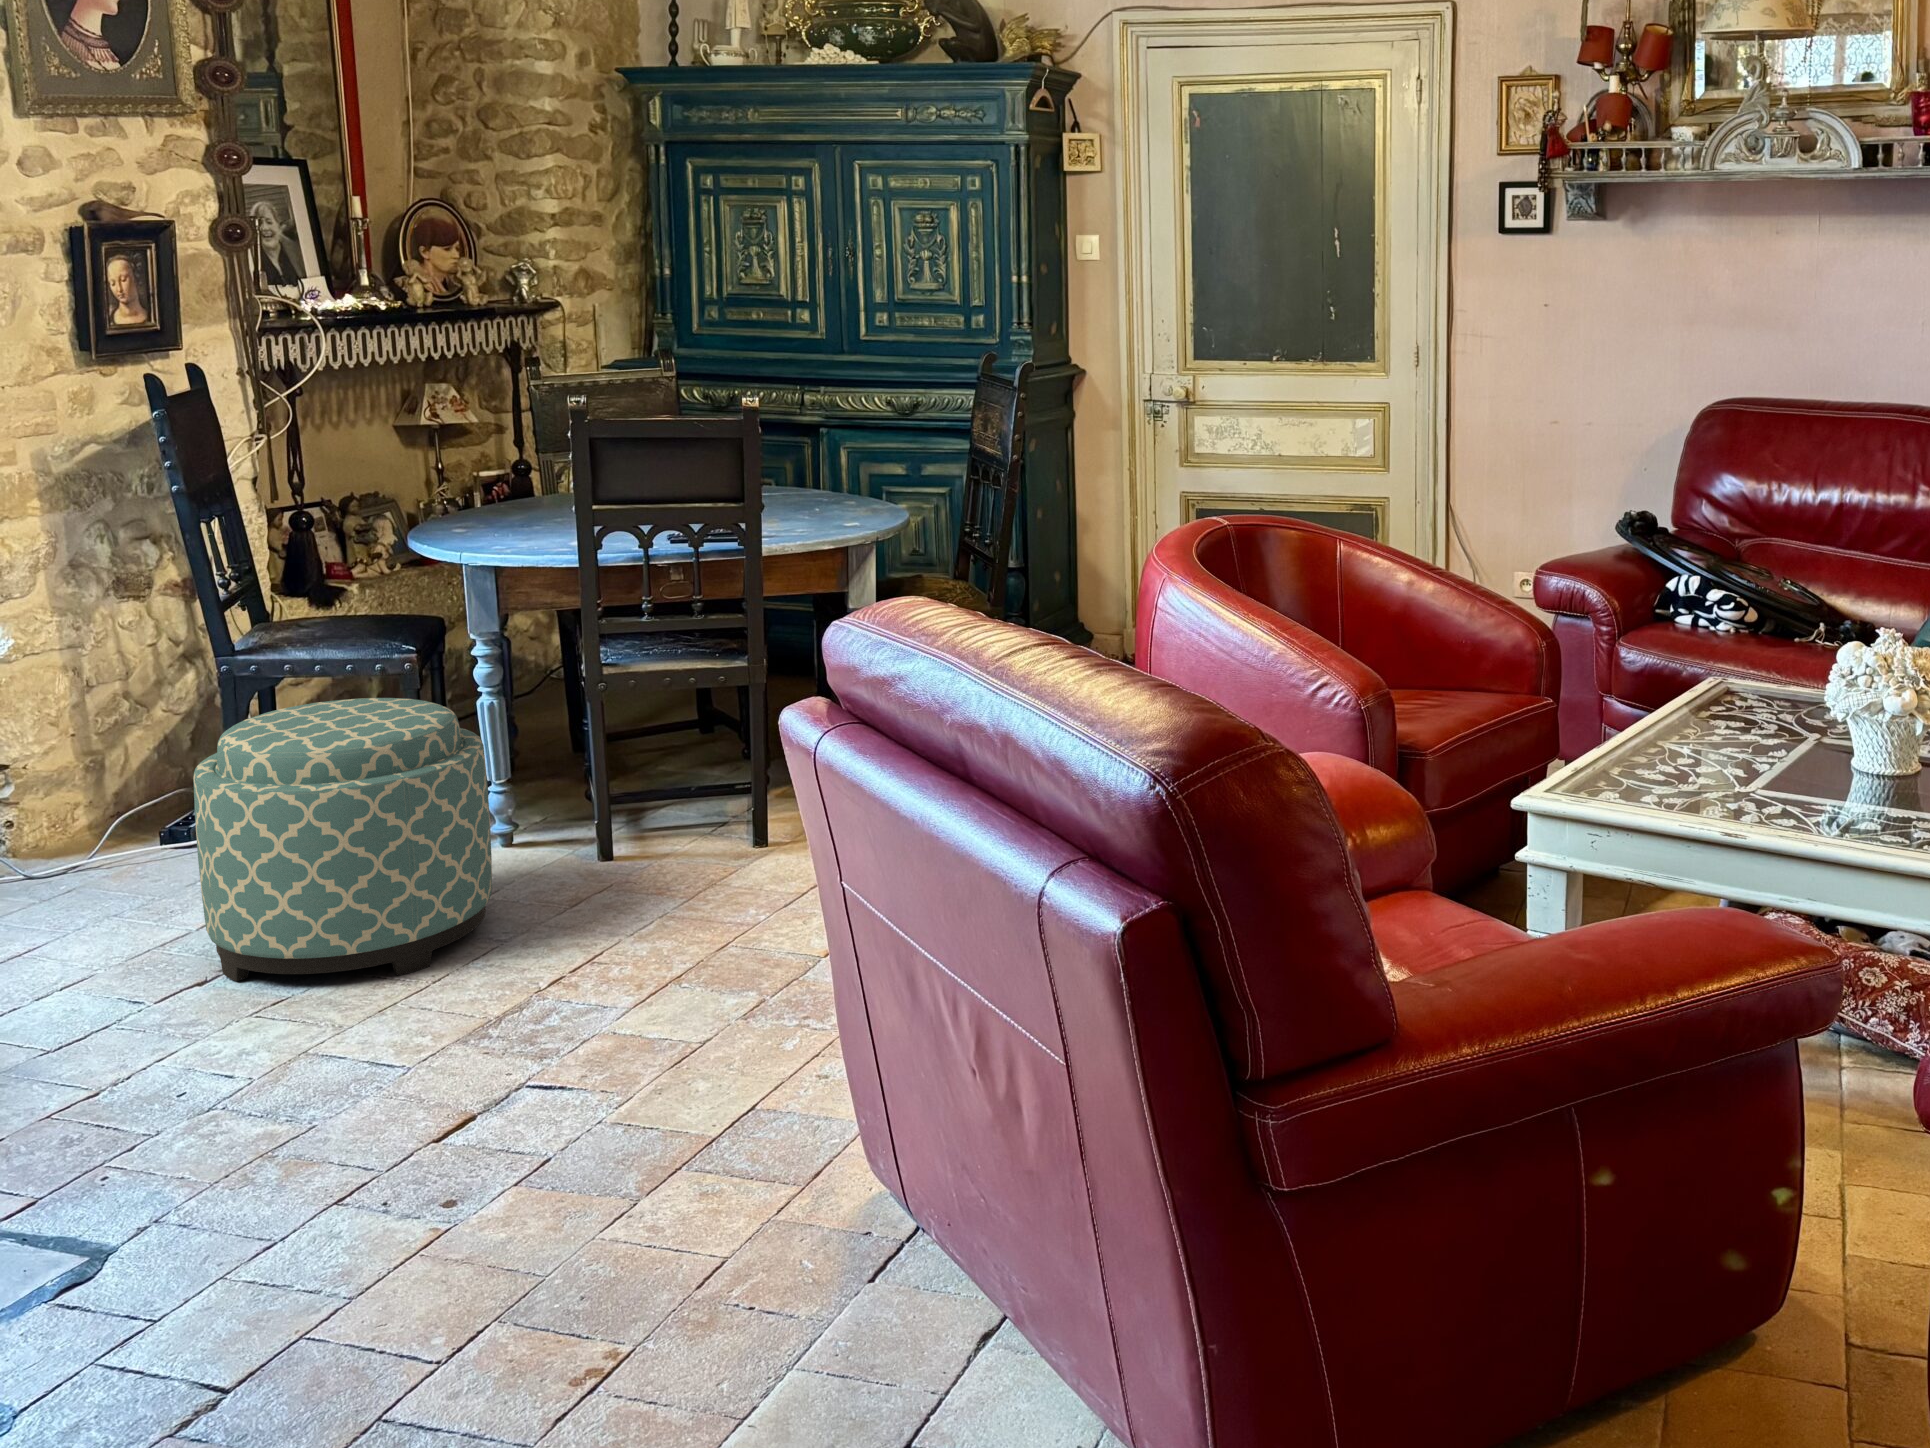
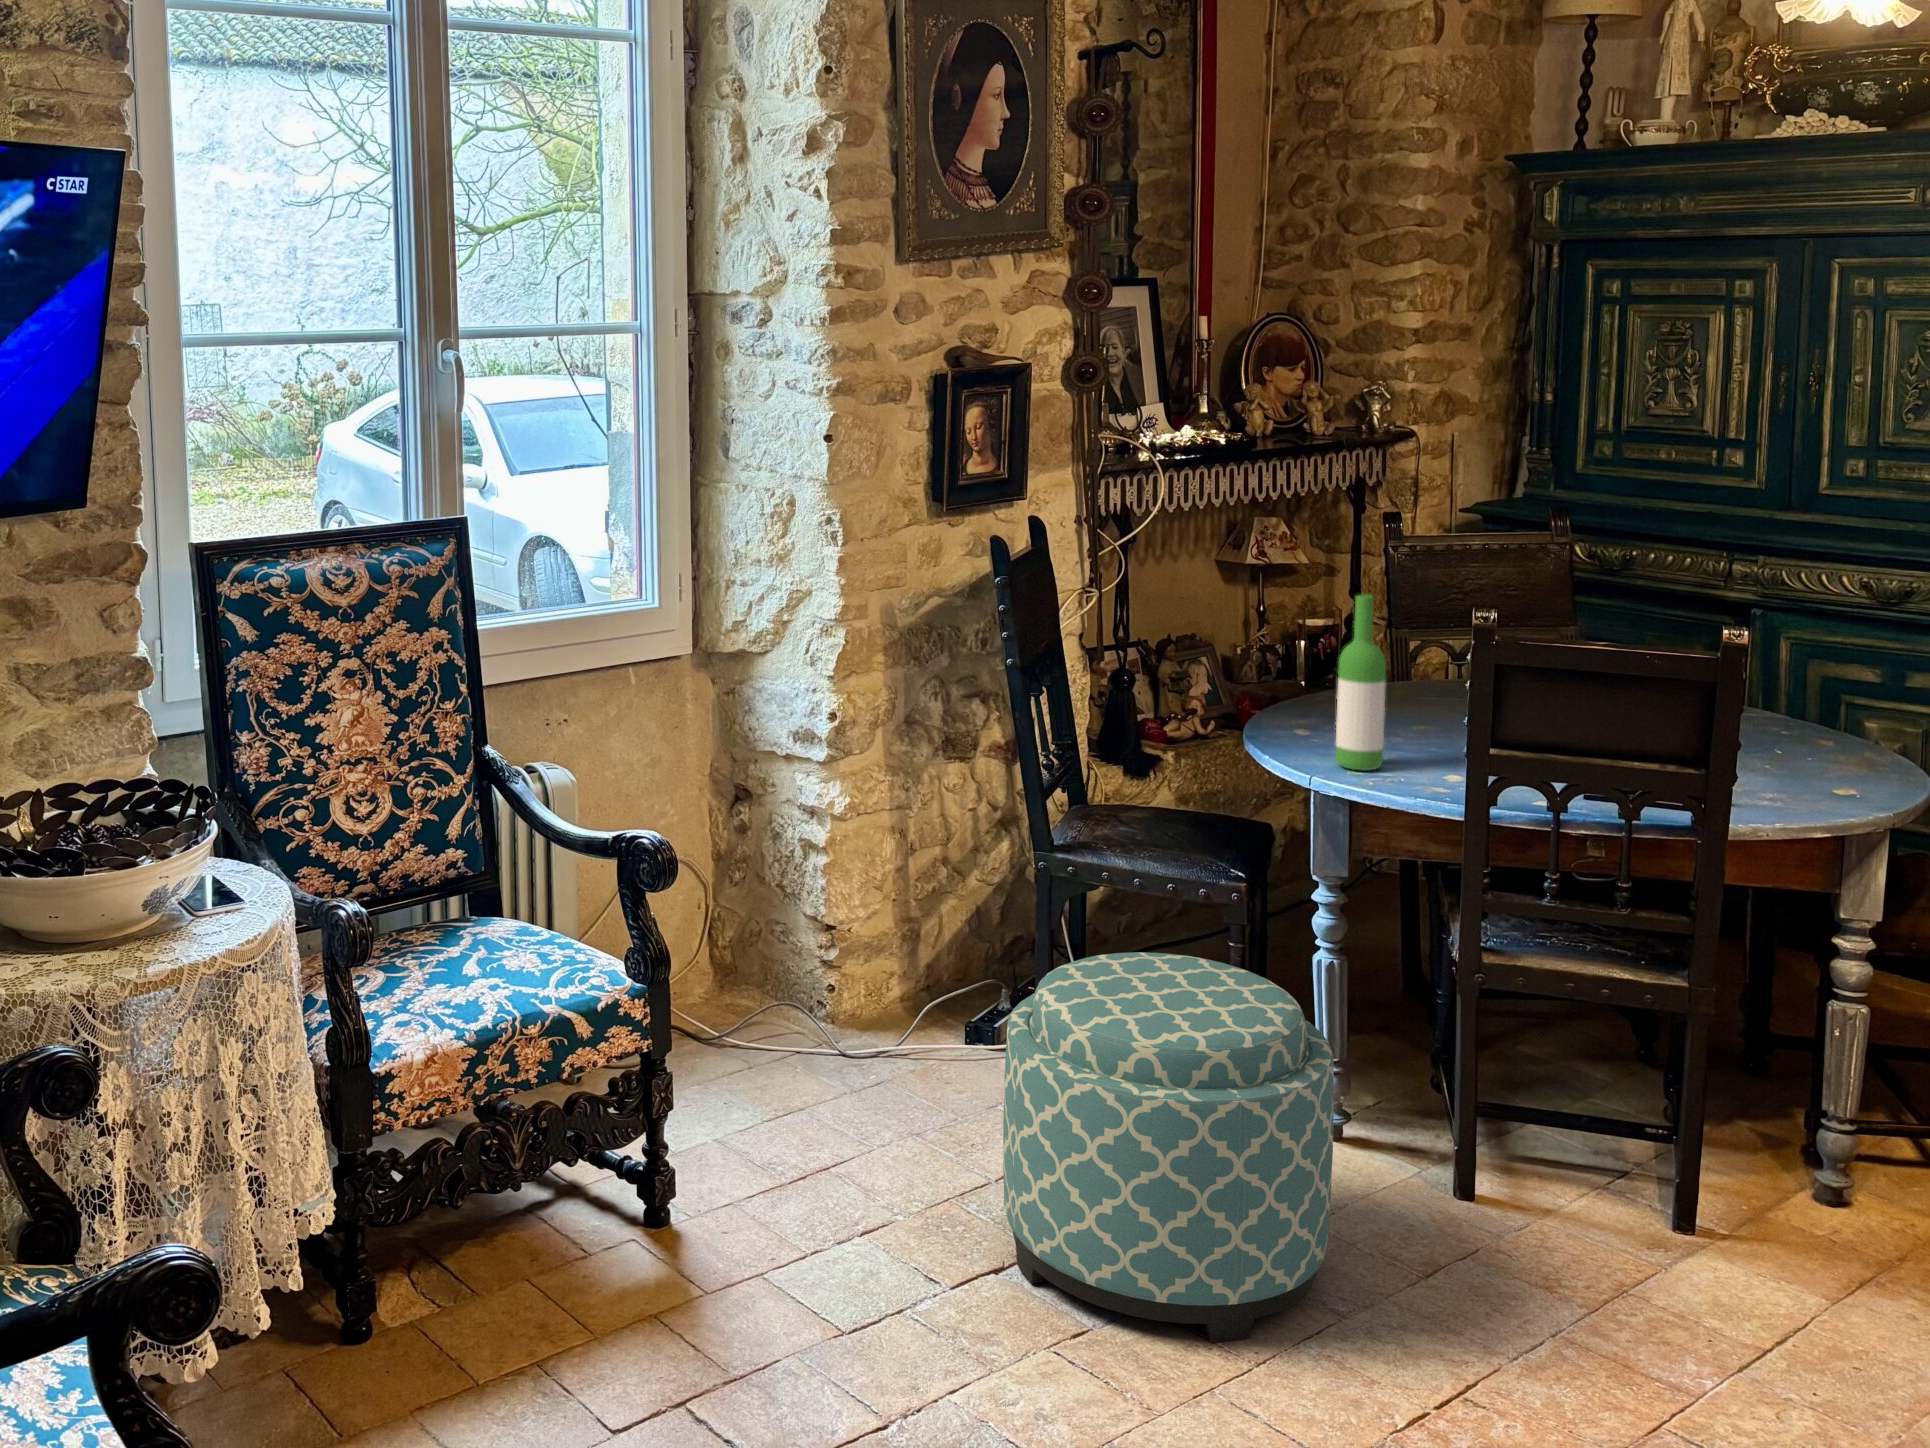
wine bottle: none [477,403,521,544] -> present [1335,595,1386,771]

